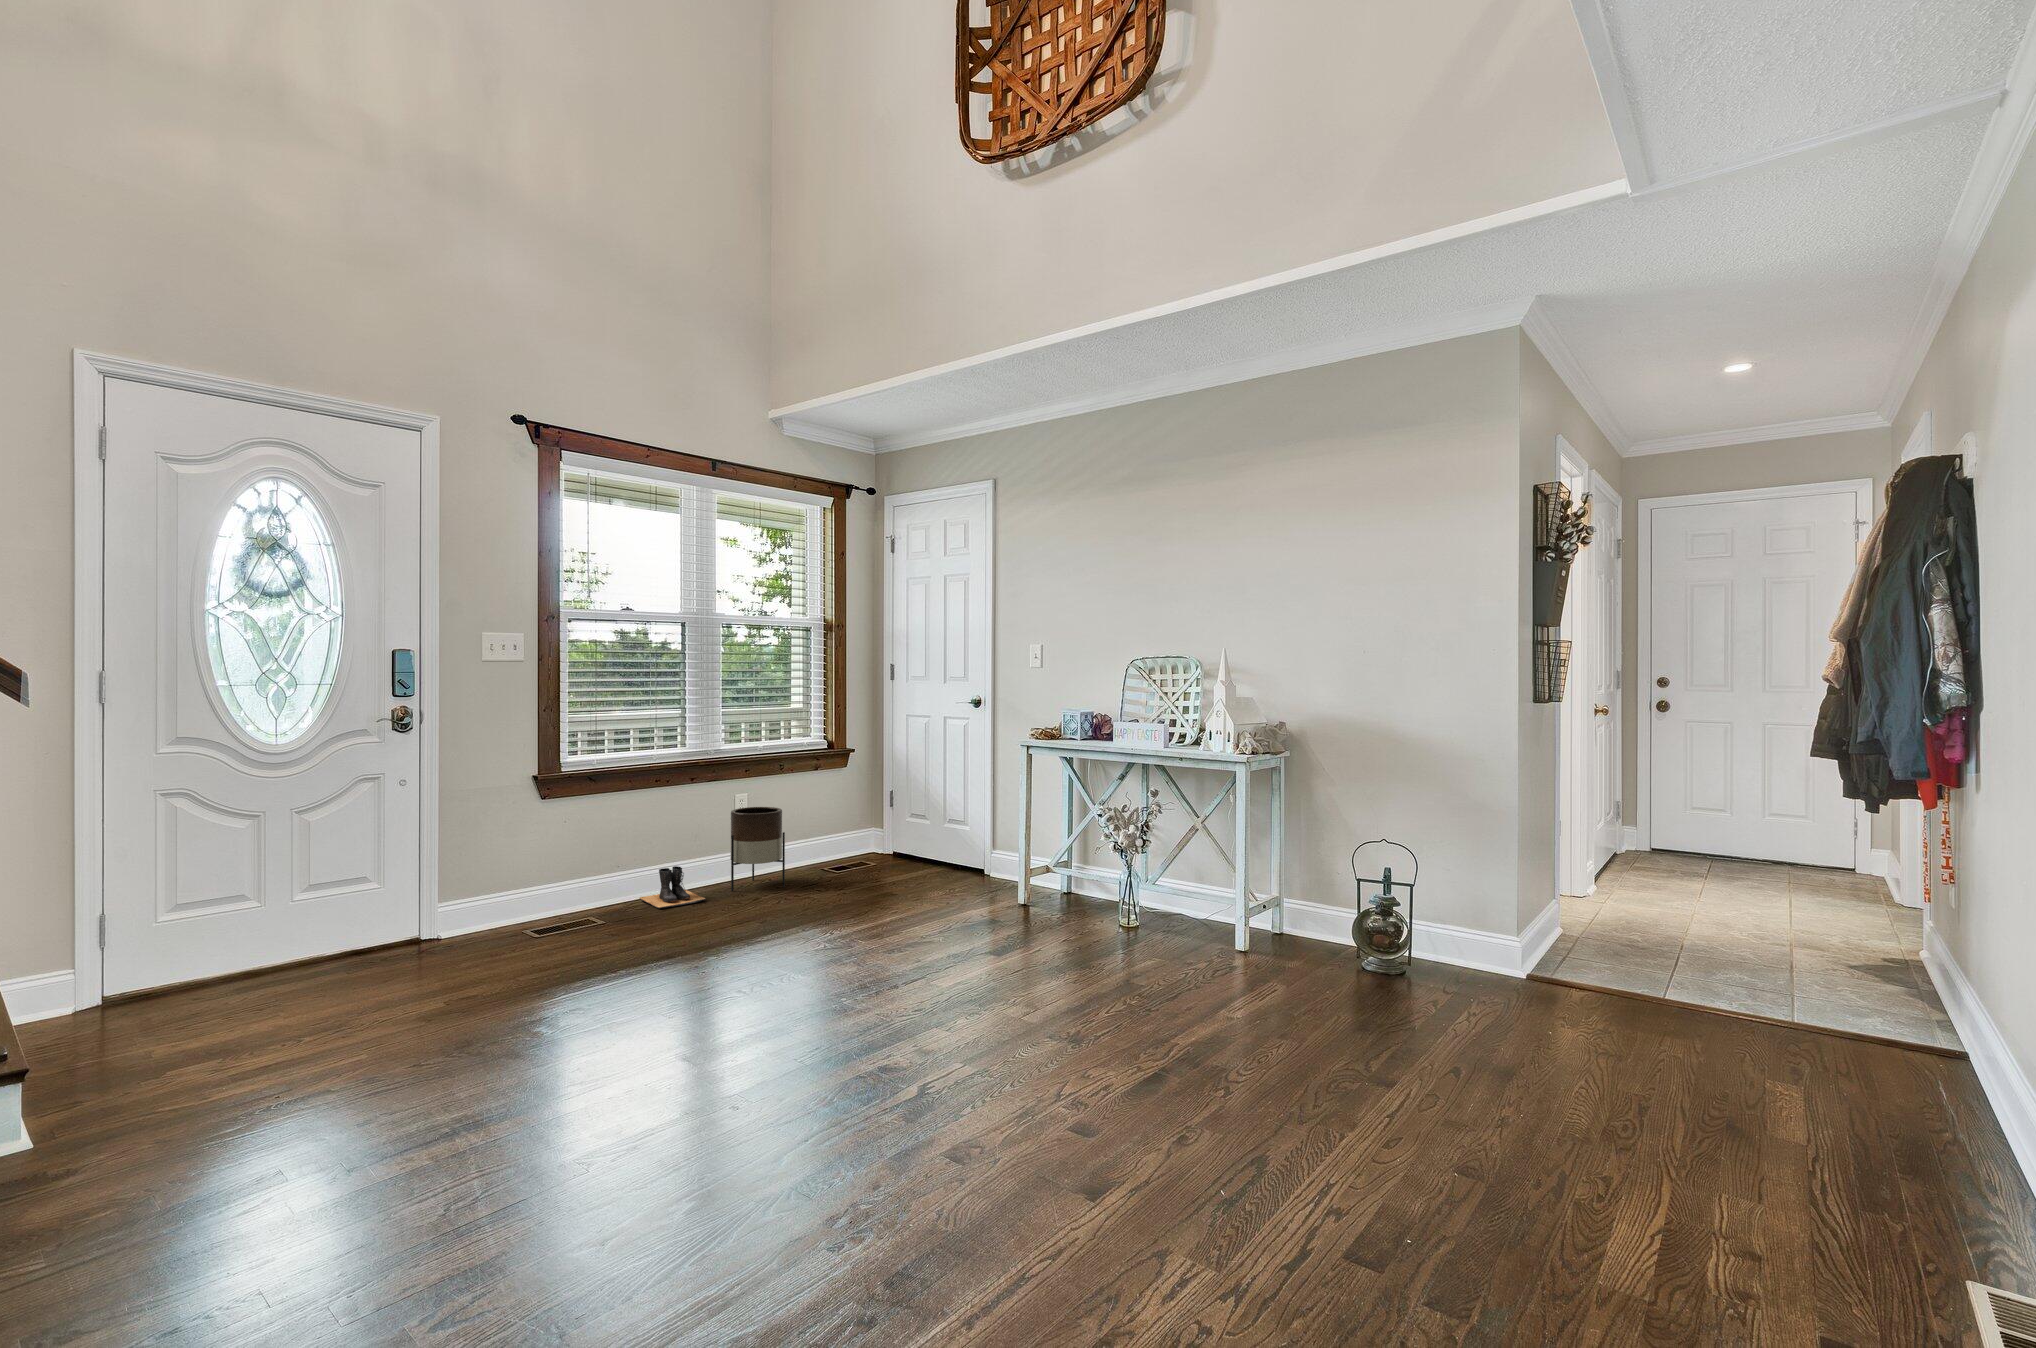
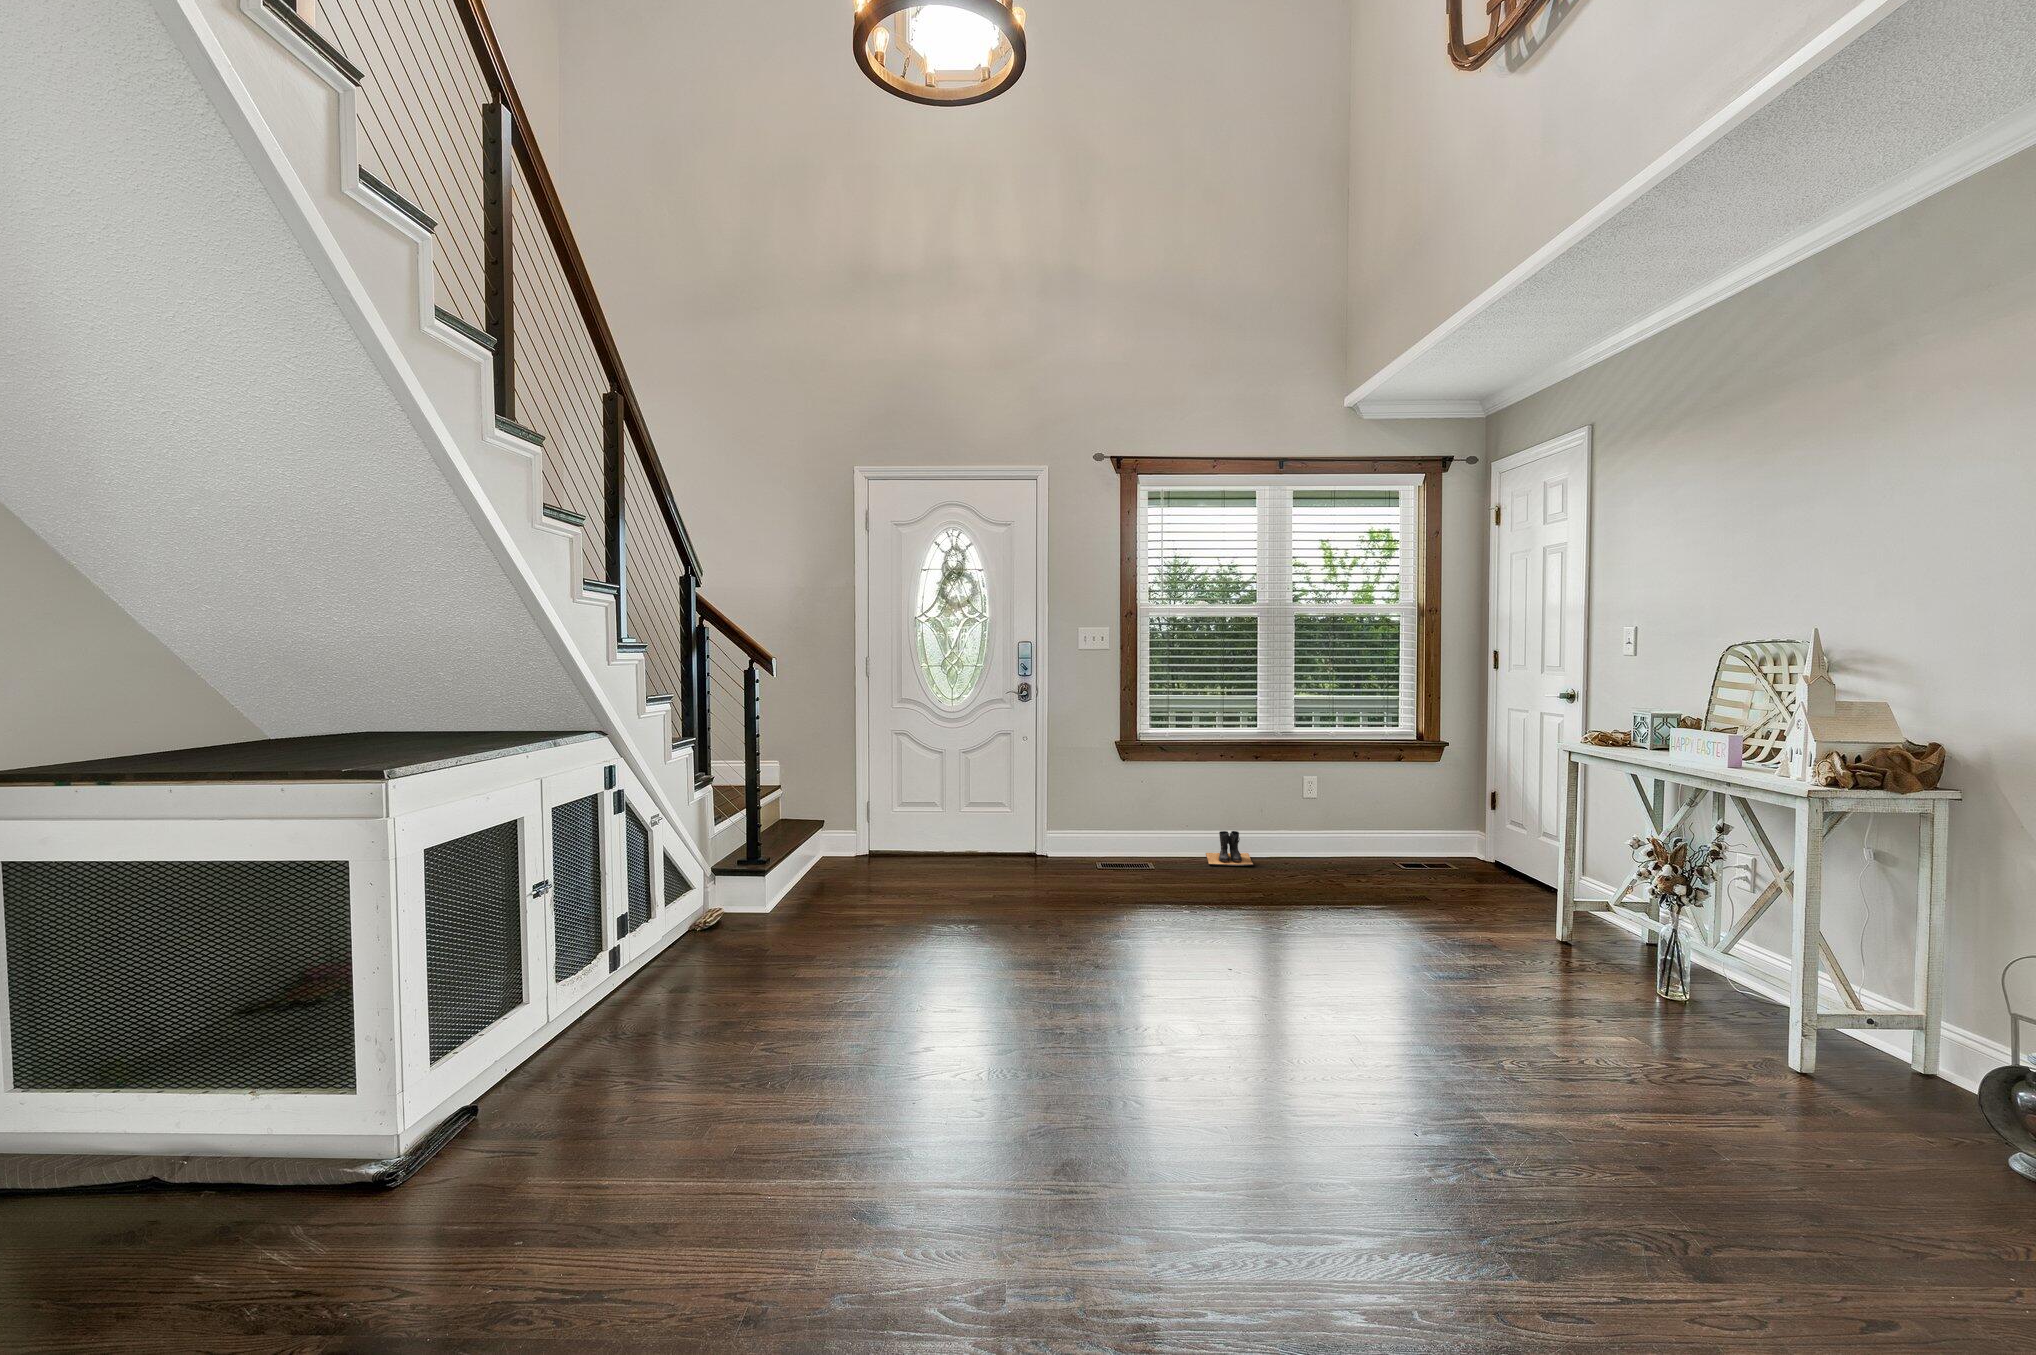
planter: present [730,807,785,891] -> none [1286,787,1340,868]

